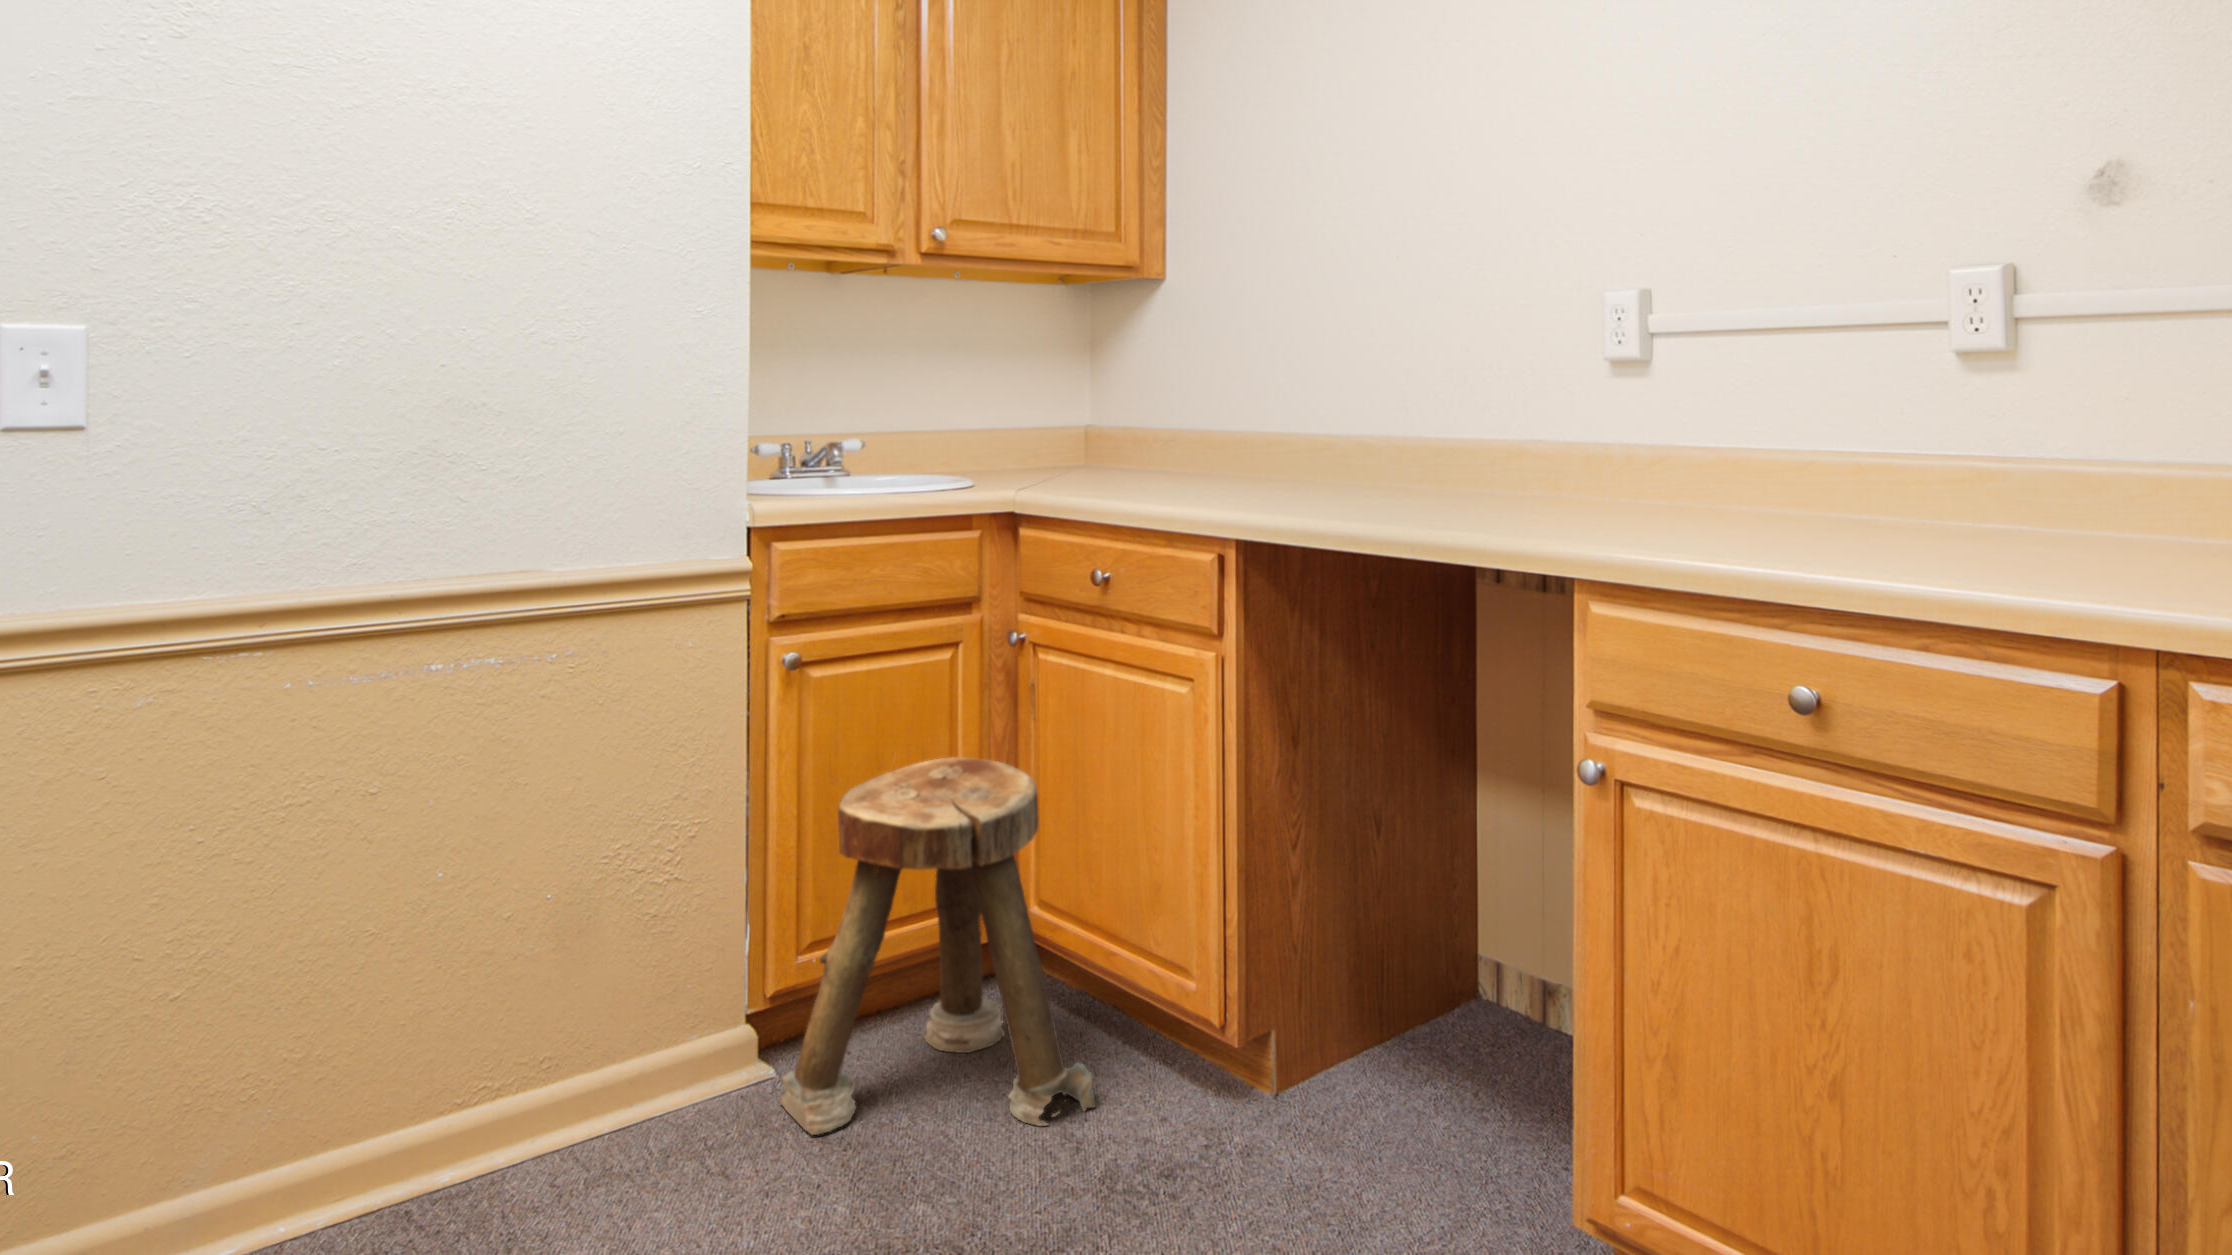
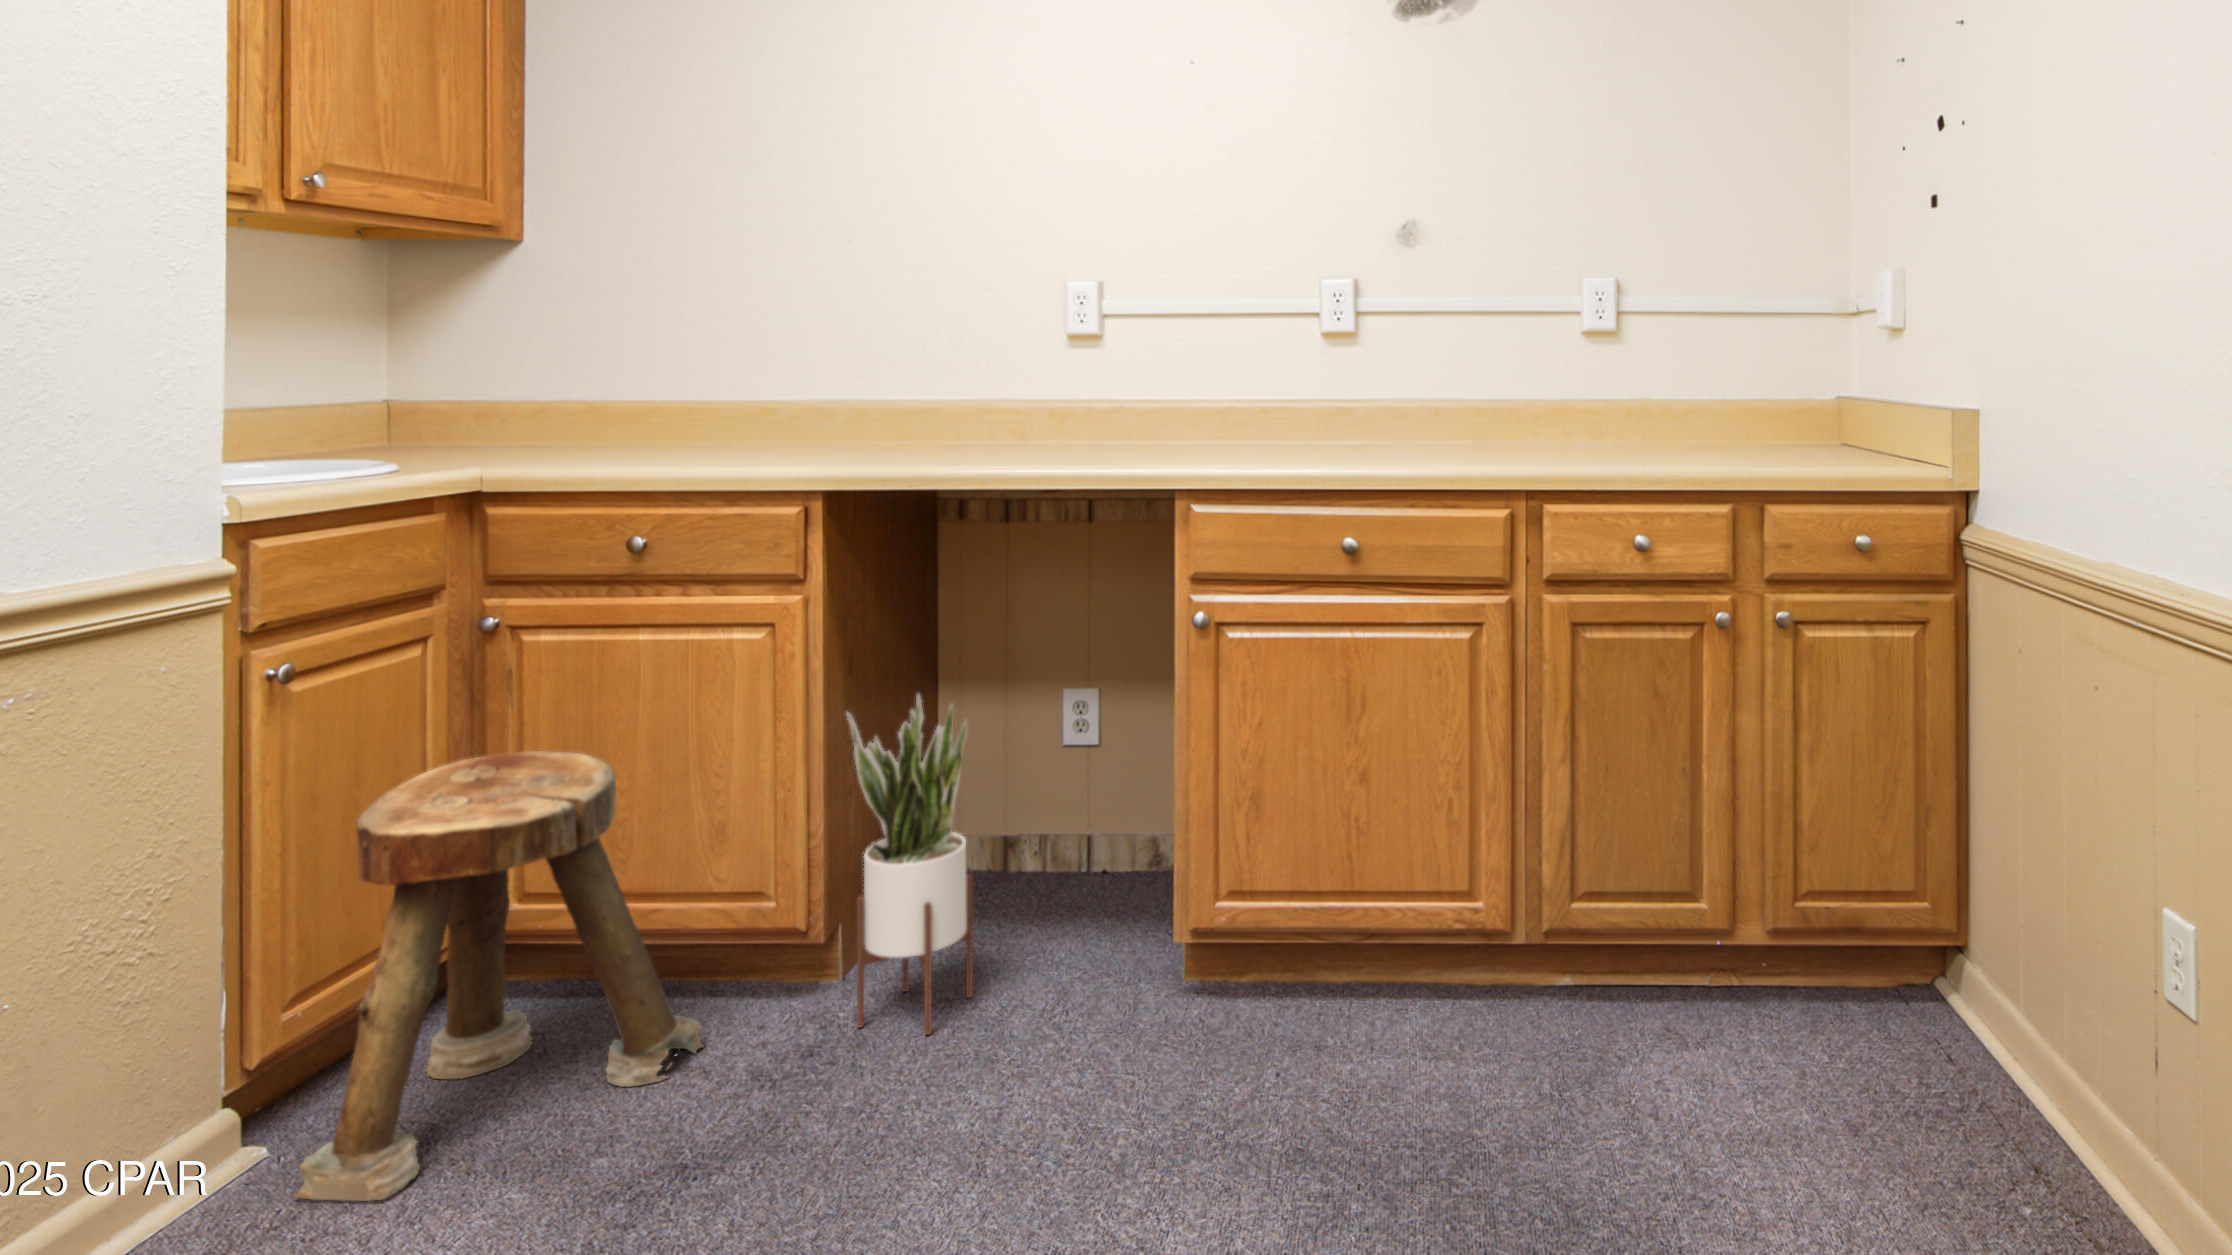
potted plant: none [1202,786,1360,1199] -> present [847,694,973,1035]

